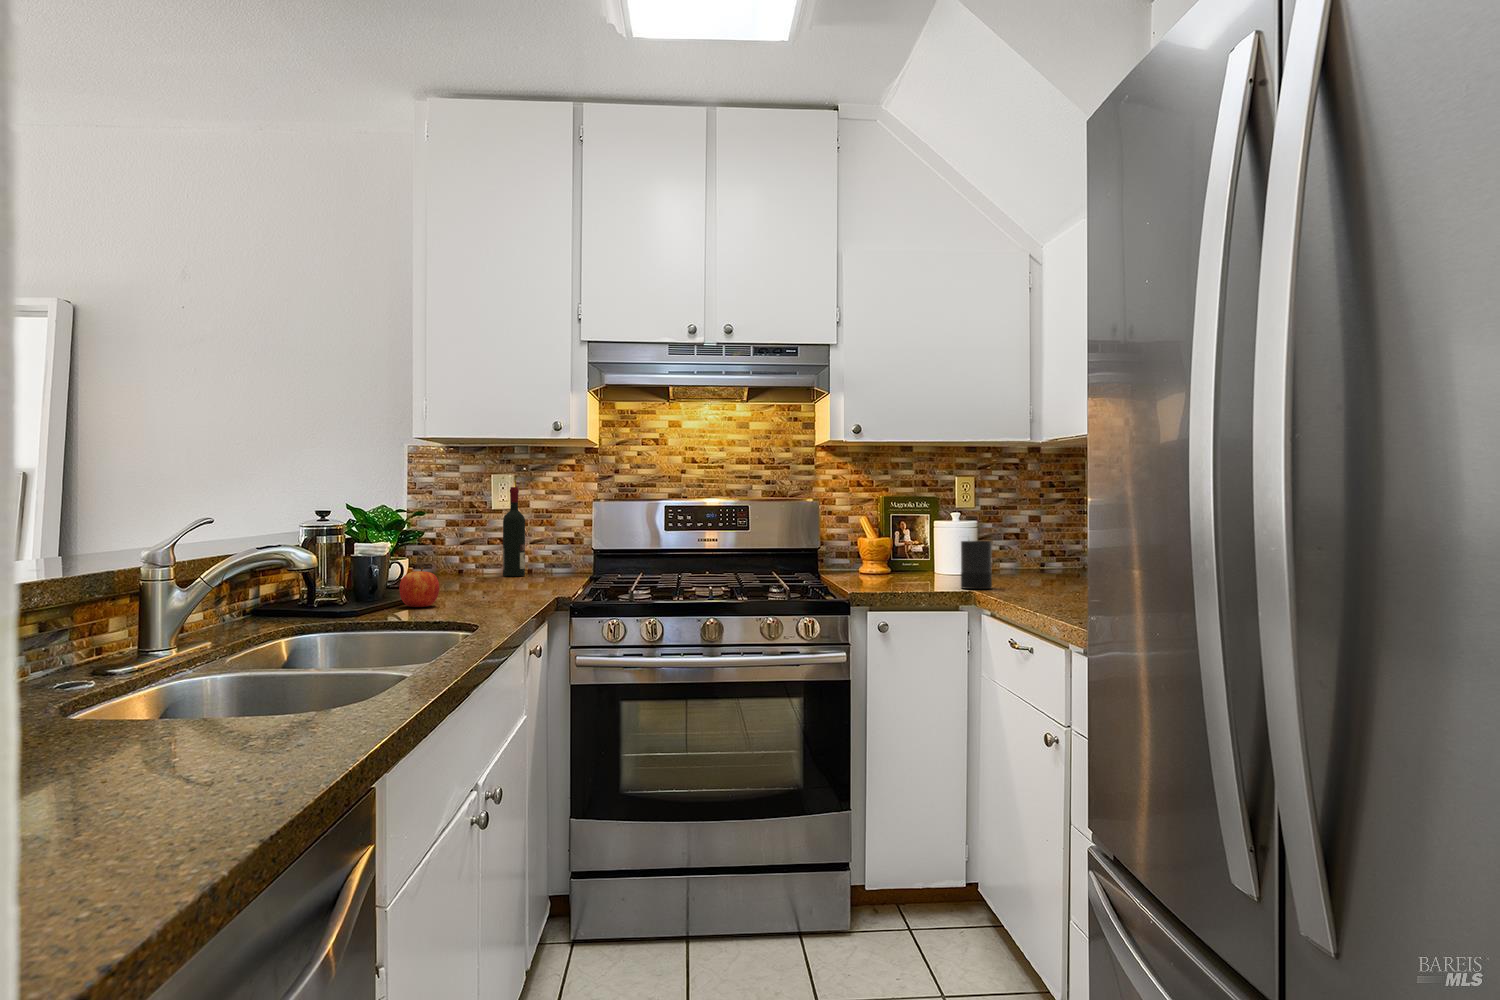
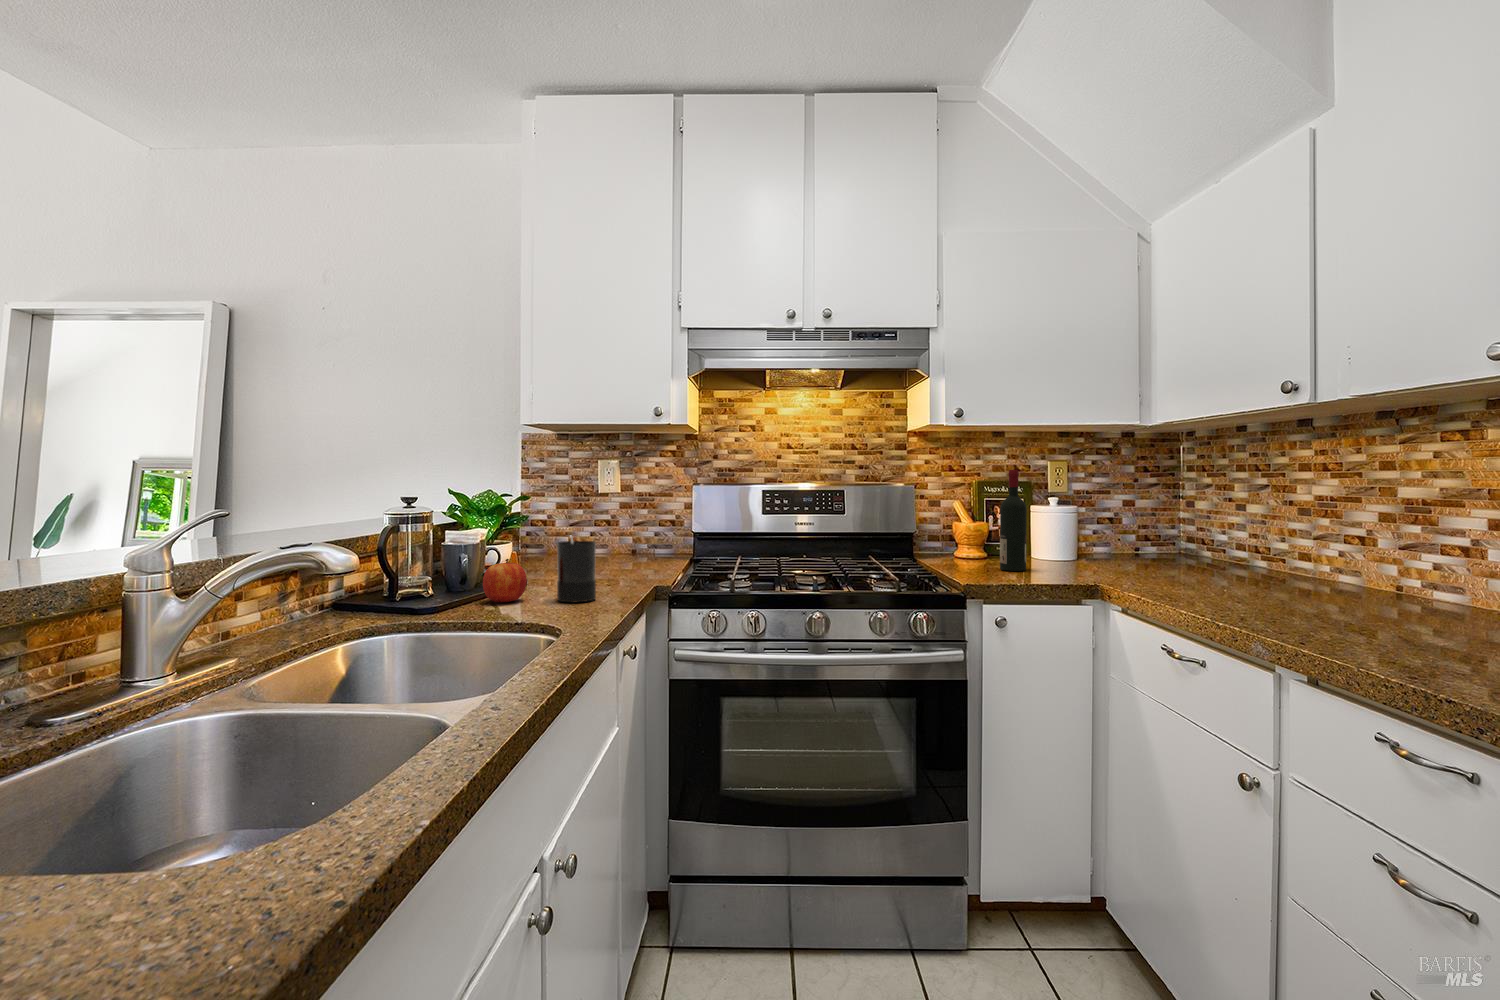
wine bottle: present [503,487,525,576] -> present [1000,470,1027,571]
candle: present [961,540,992,589] -> present [557,536,596,602]

